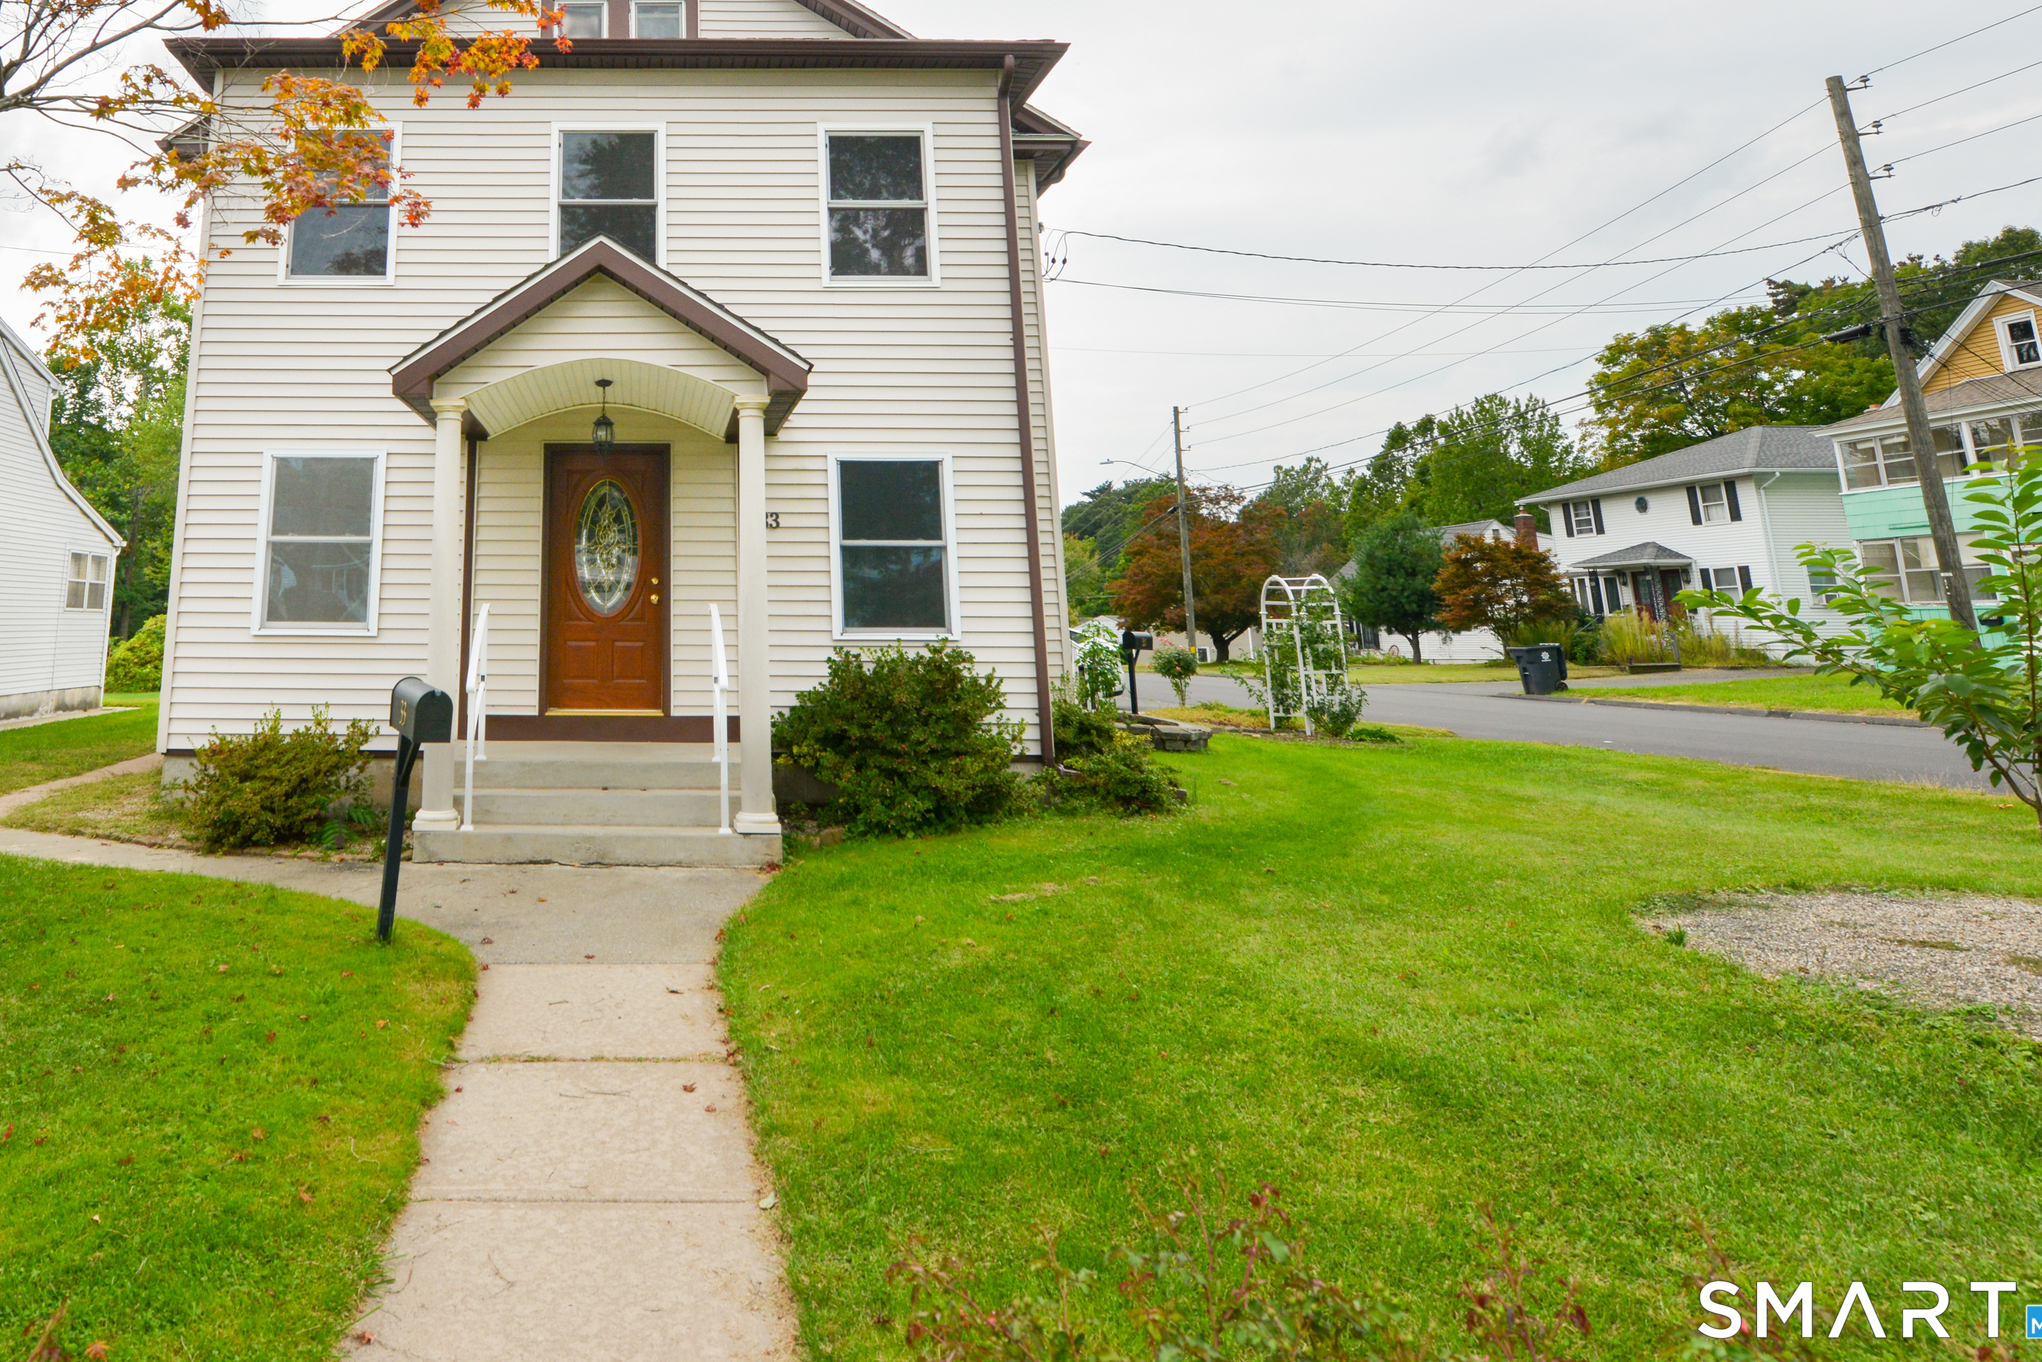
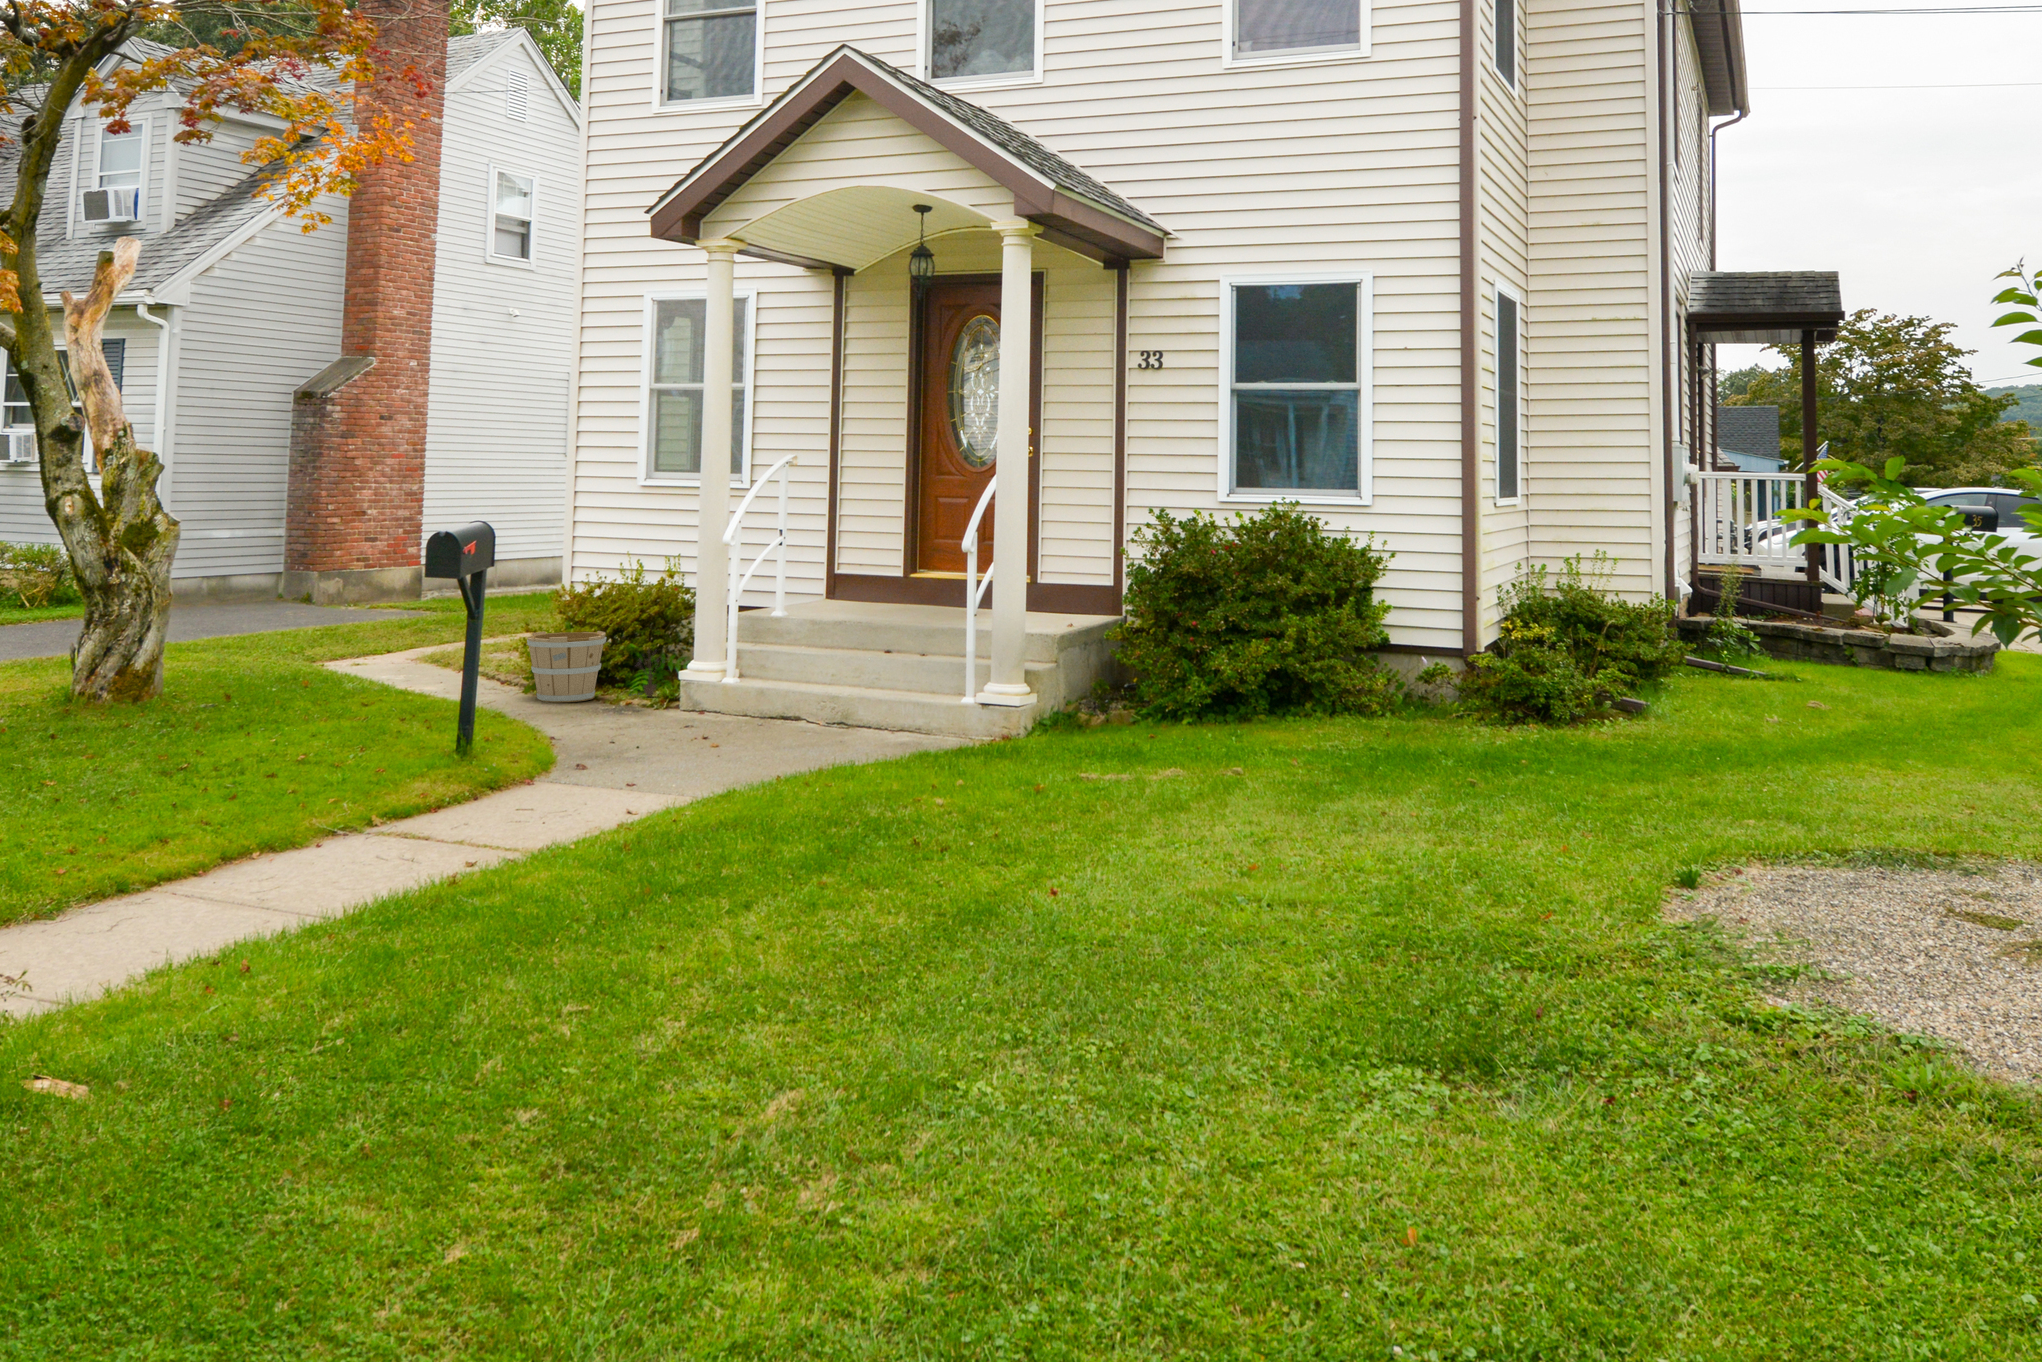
wooden bucket: none [229,783,310,863] -> present [527,631,606,703]

